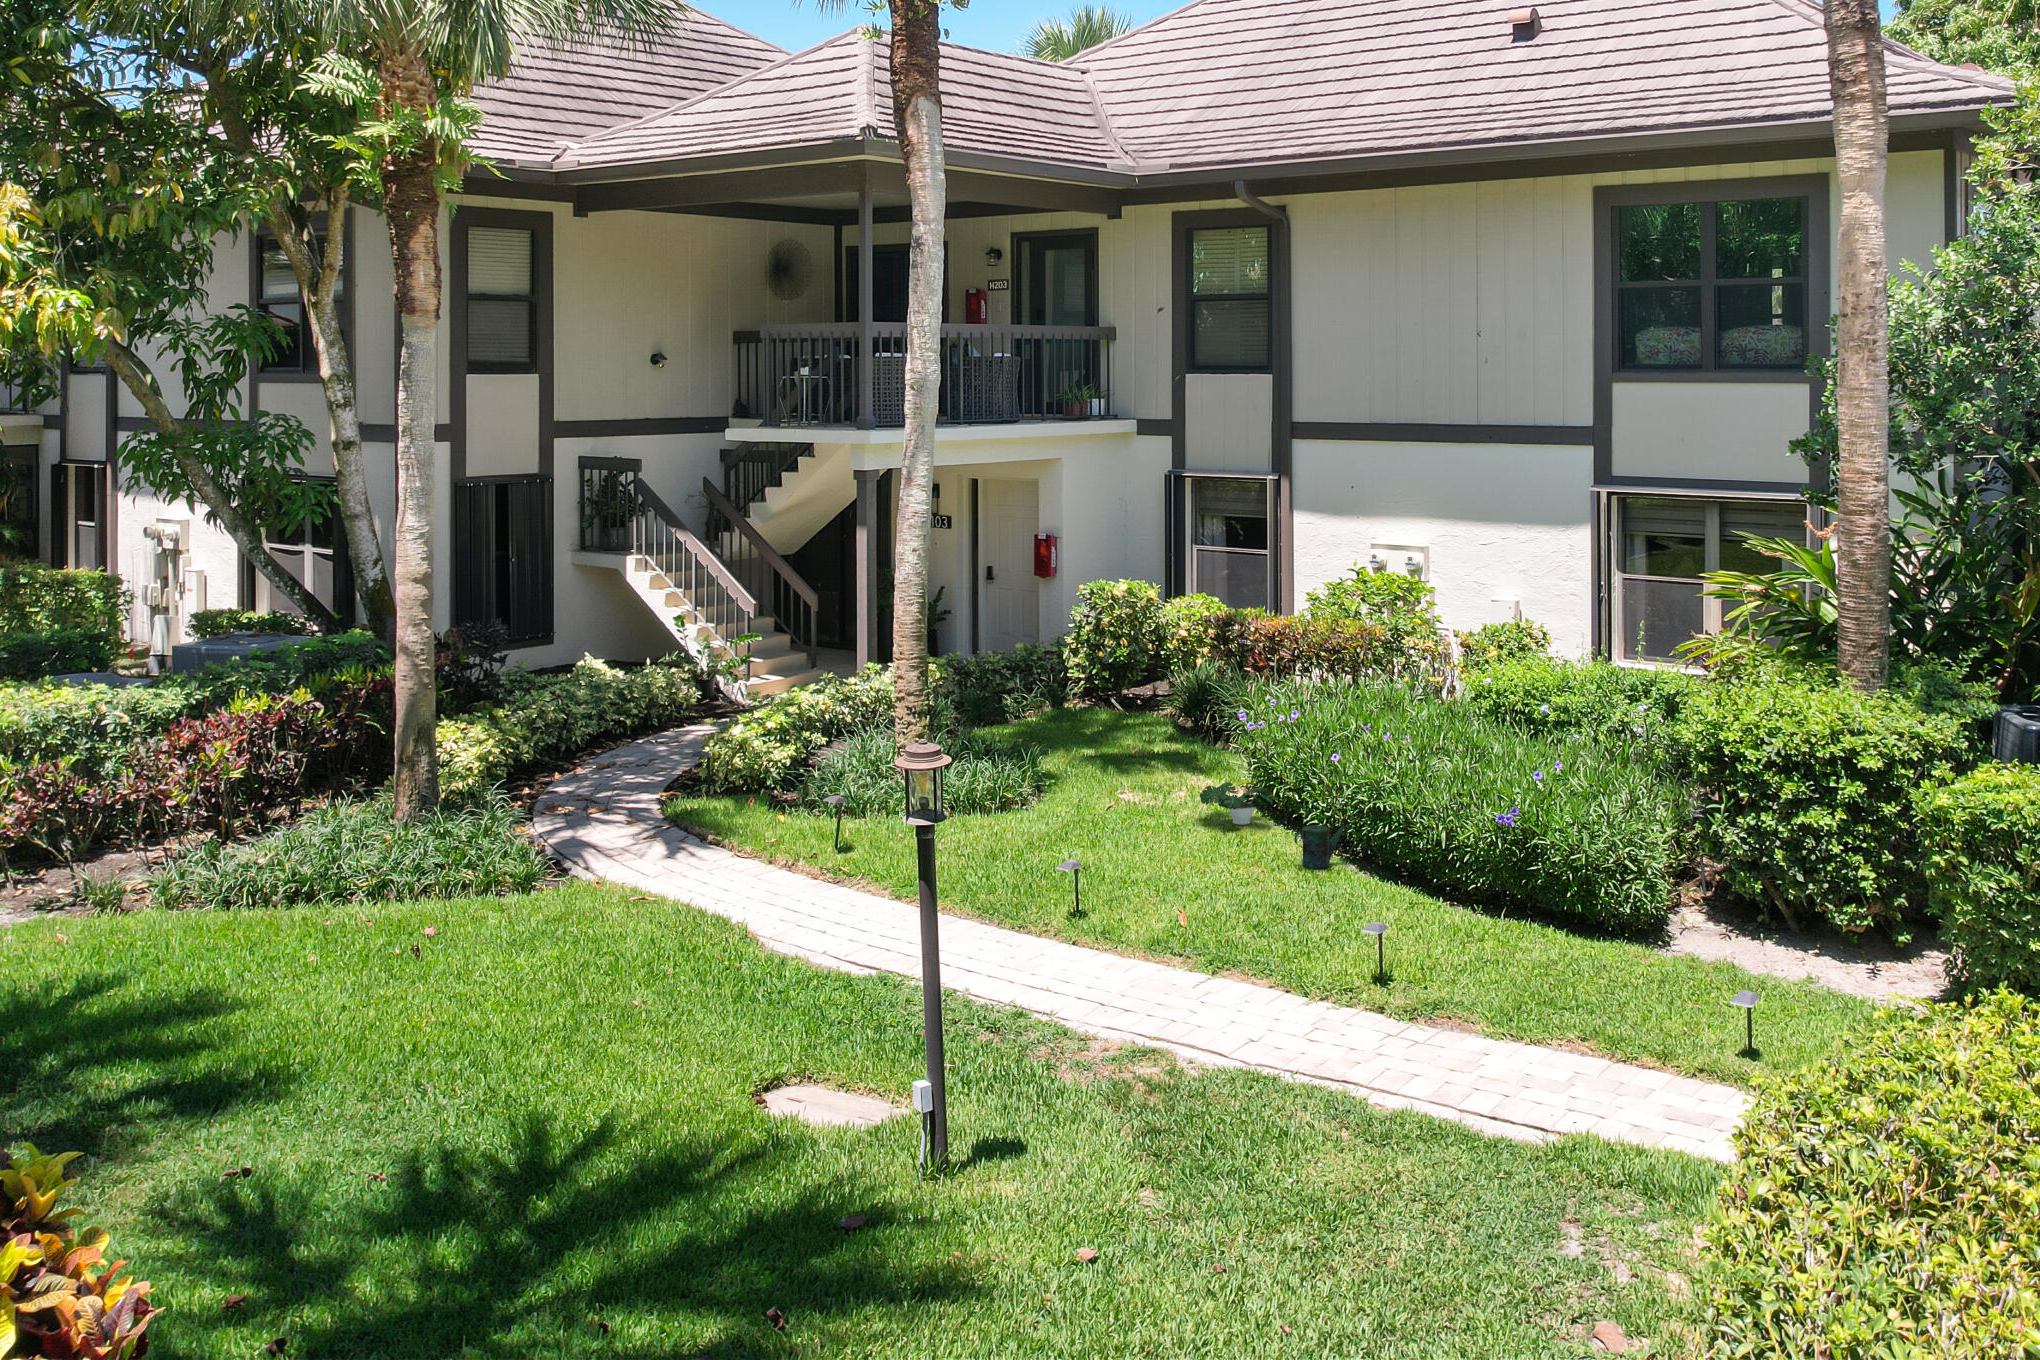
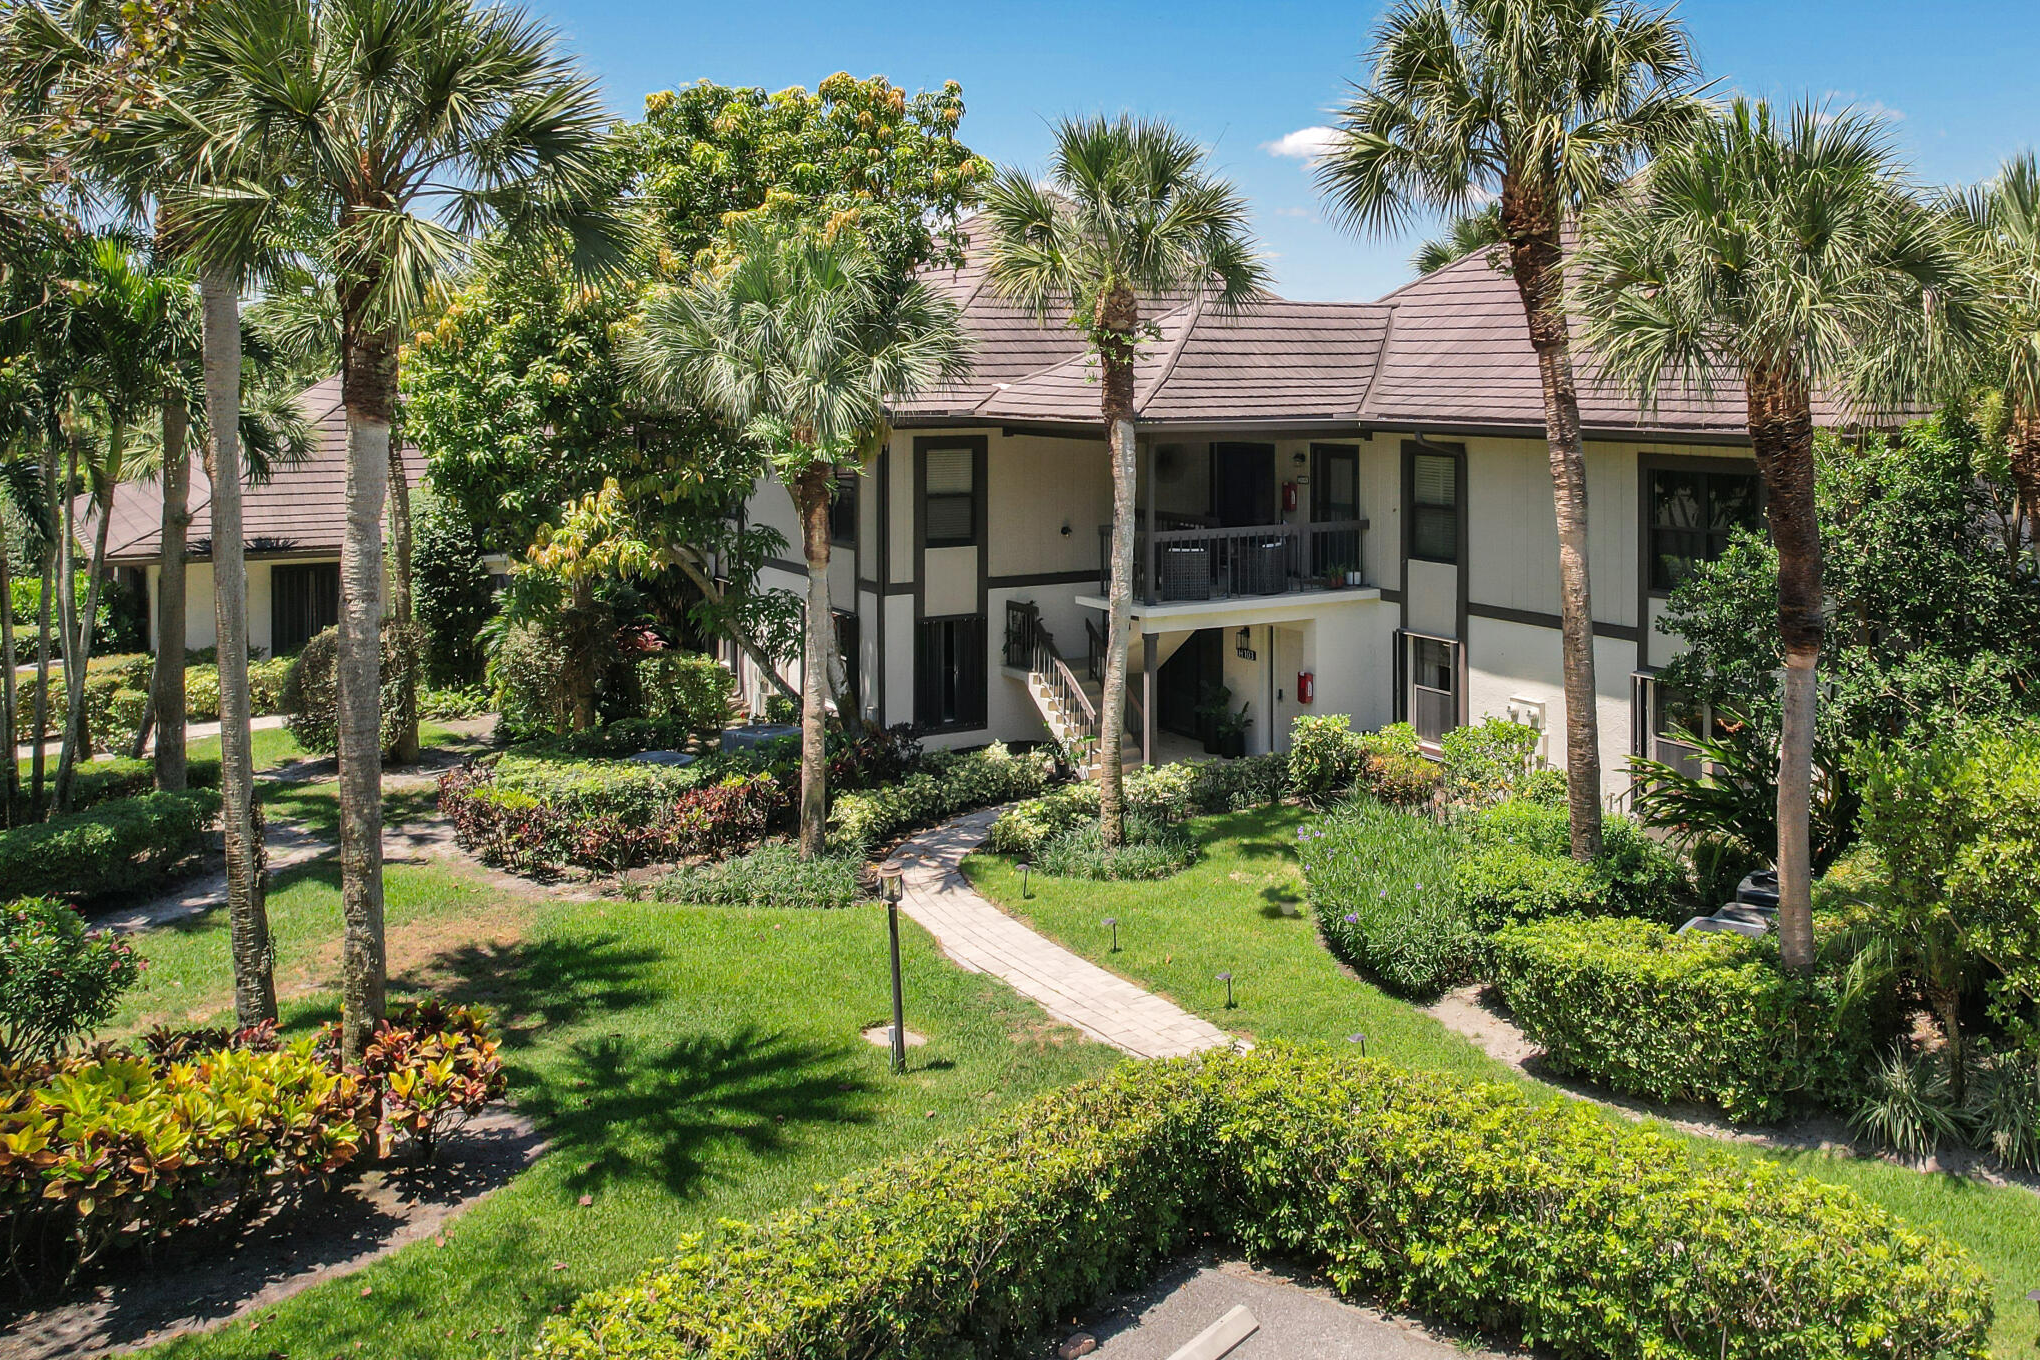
watering can: present [1294,818,1350,869] -> none [1275,919,1316,951]

